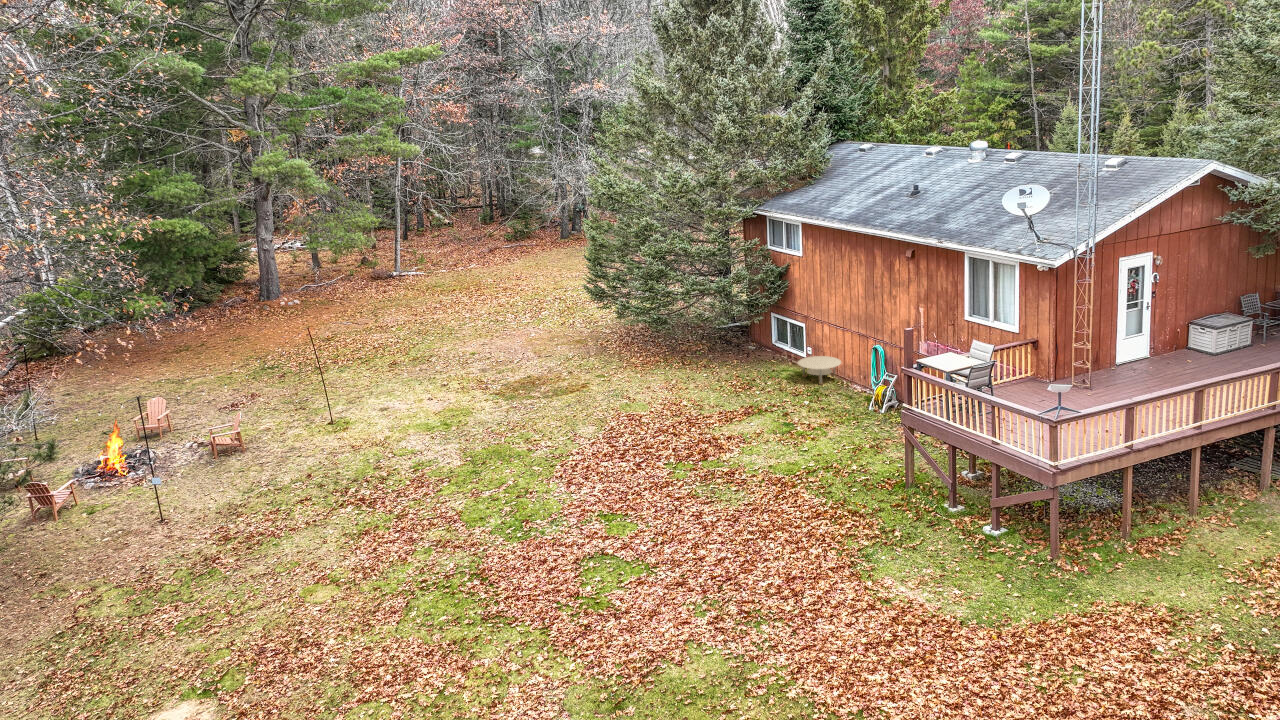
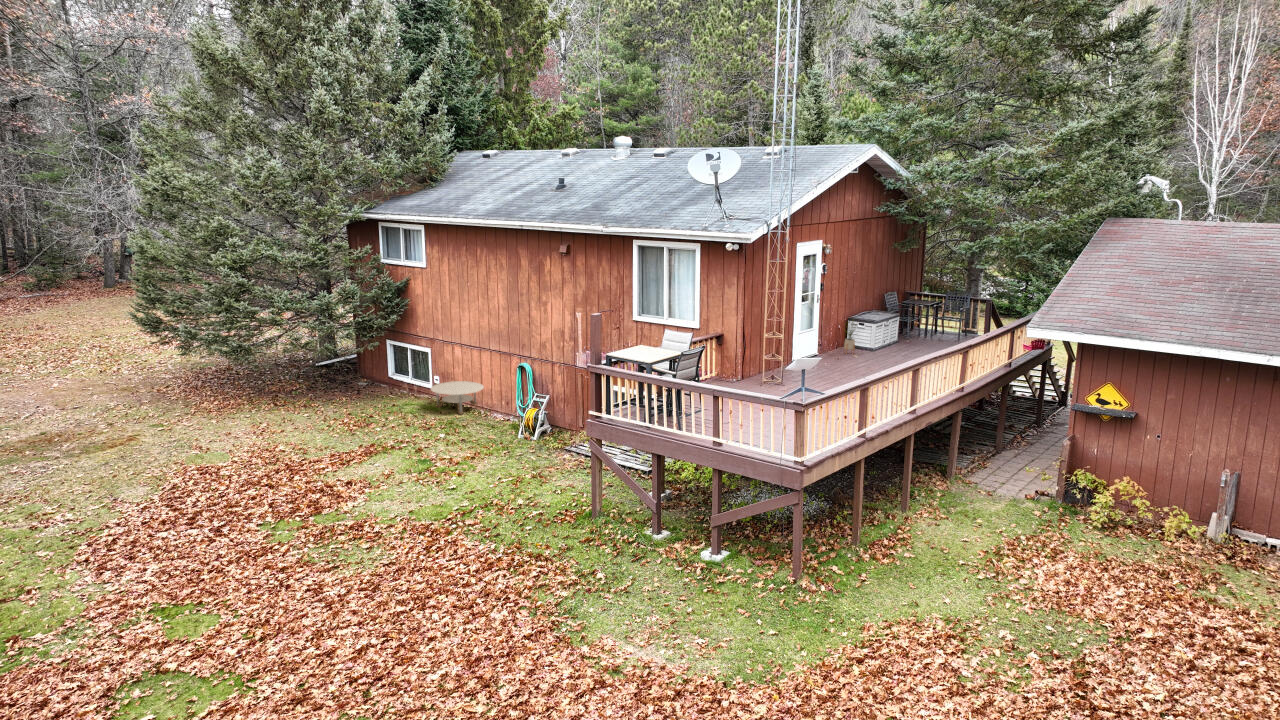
house plant: none [1180,317,1204,355] -> present [844,322,855,351]

